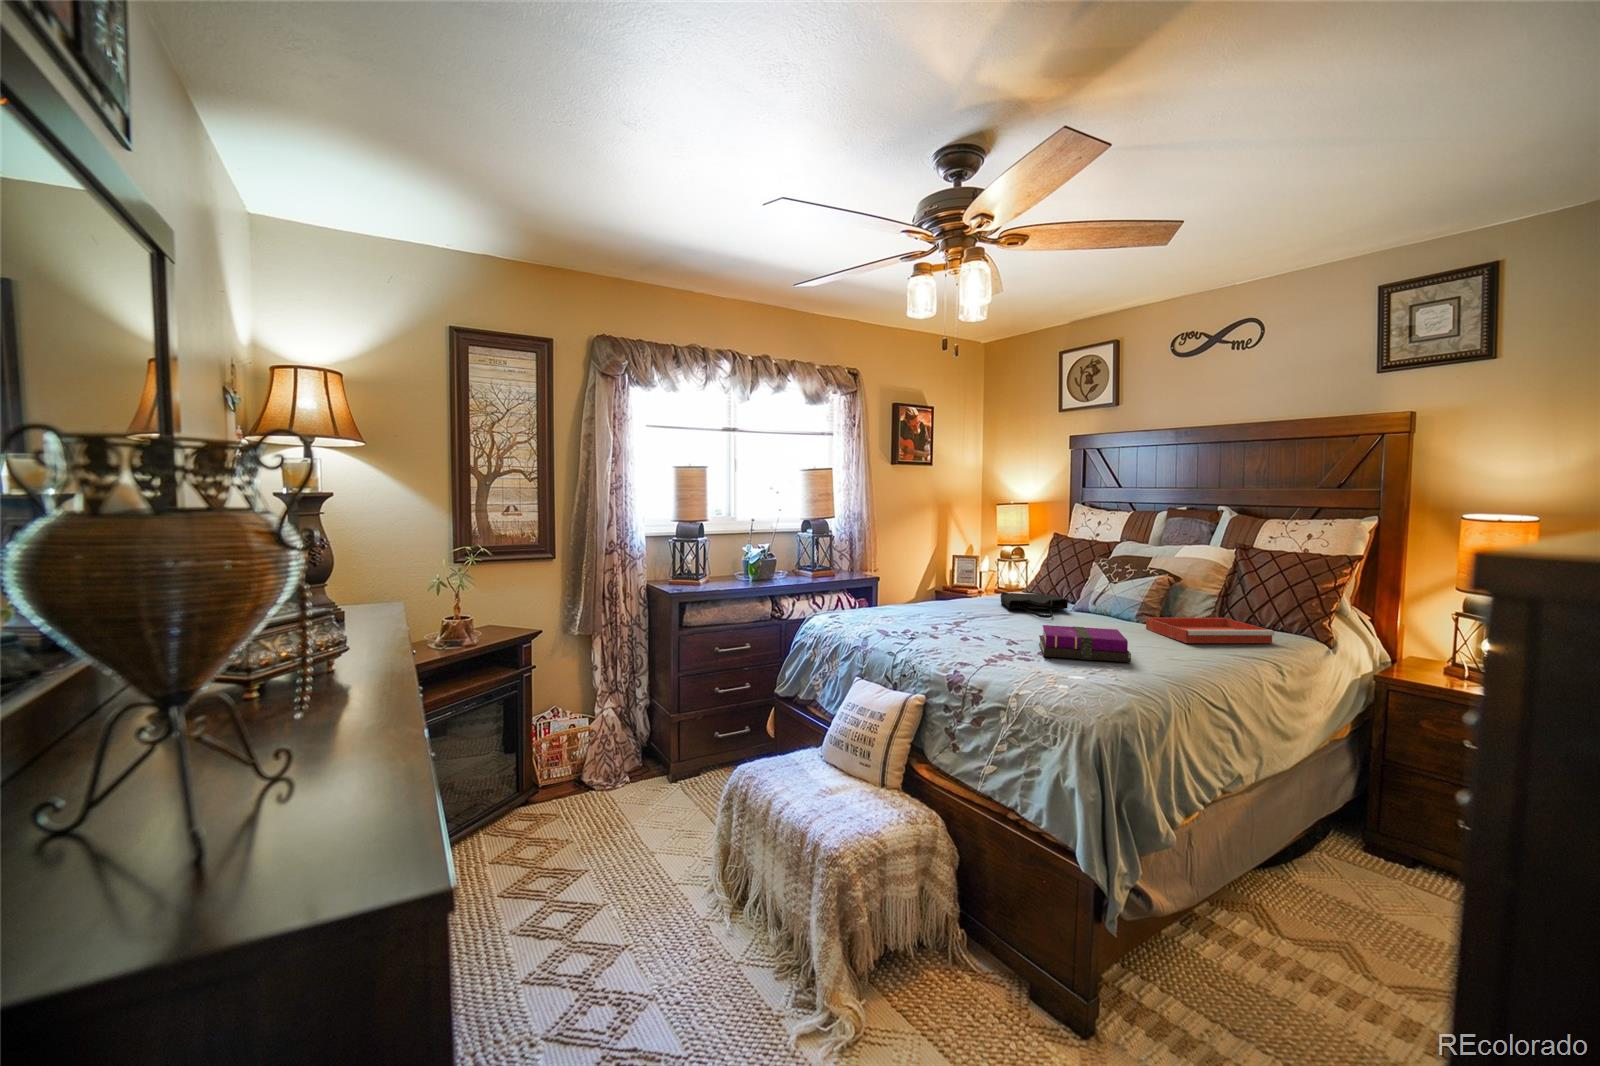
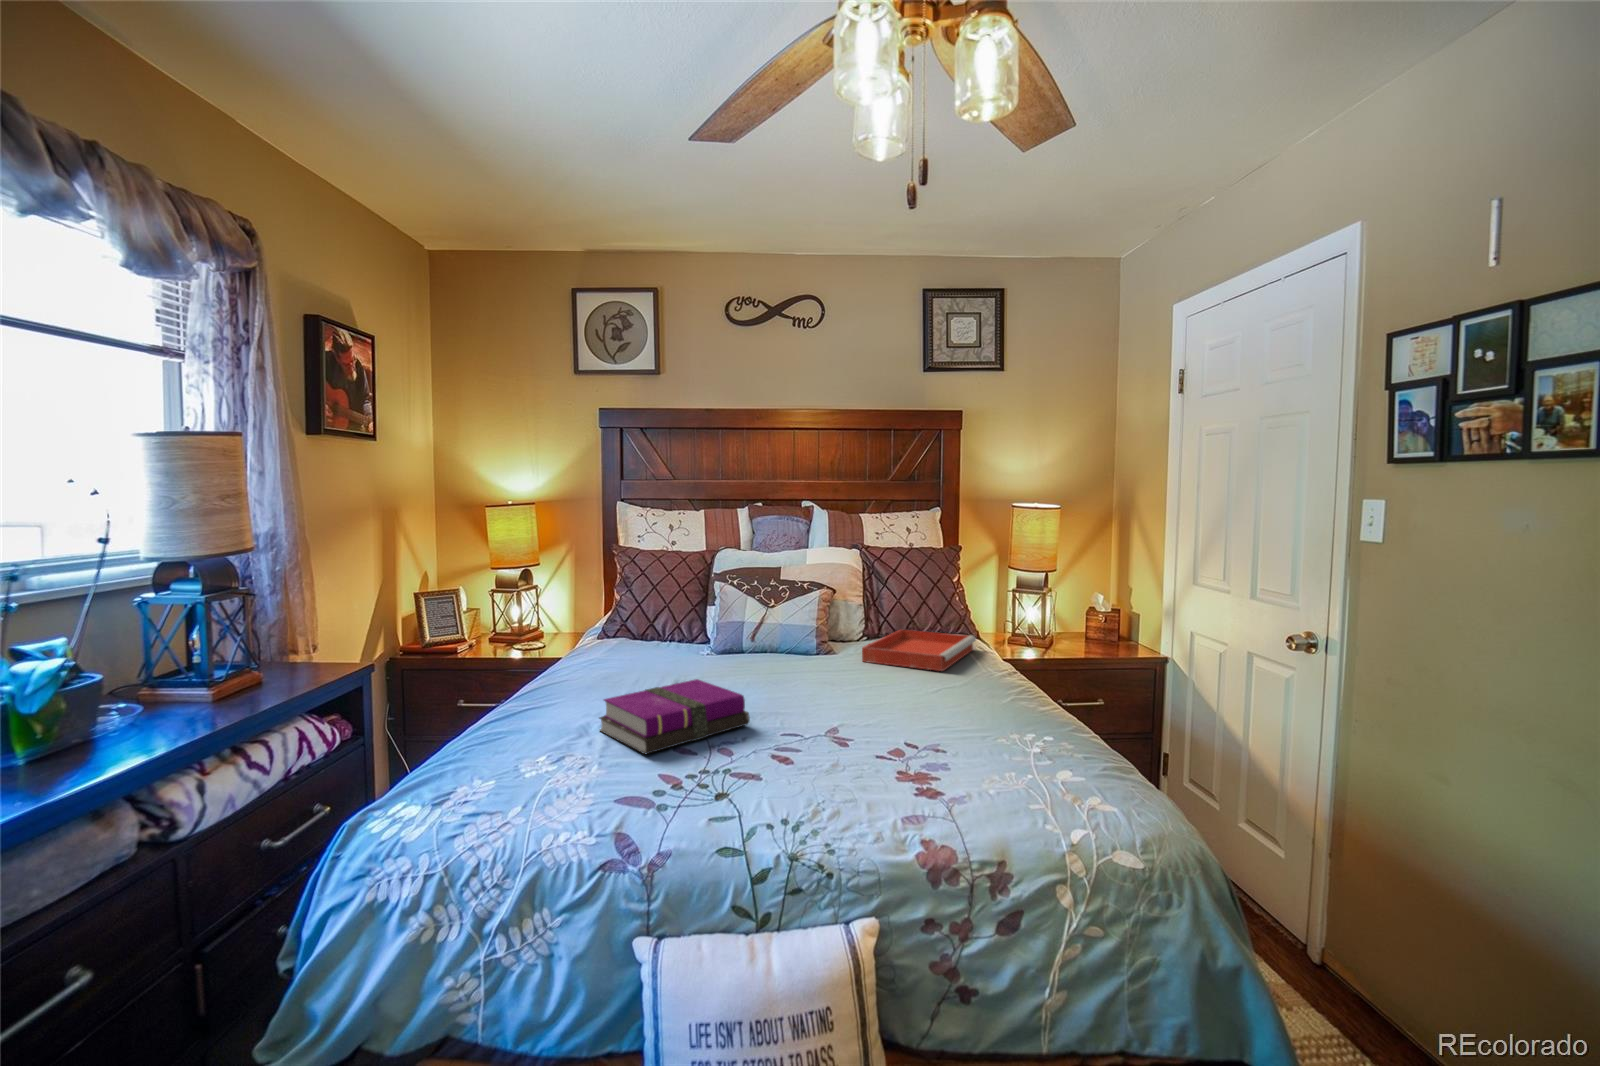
tote bag: present [1000,592,1068,618] -> none [635,636,754,677]
notebook: present [1039,625,1131,662] -> present [600,679,750,754]

